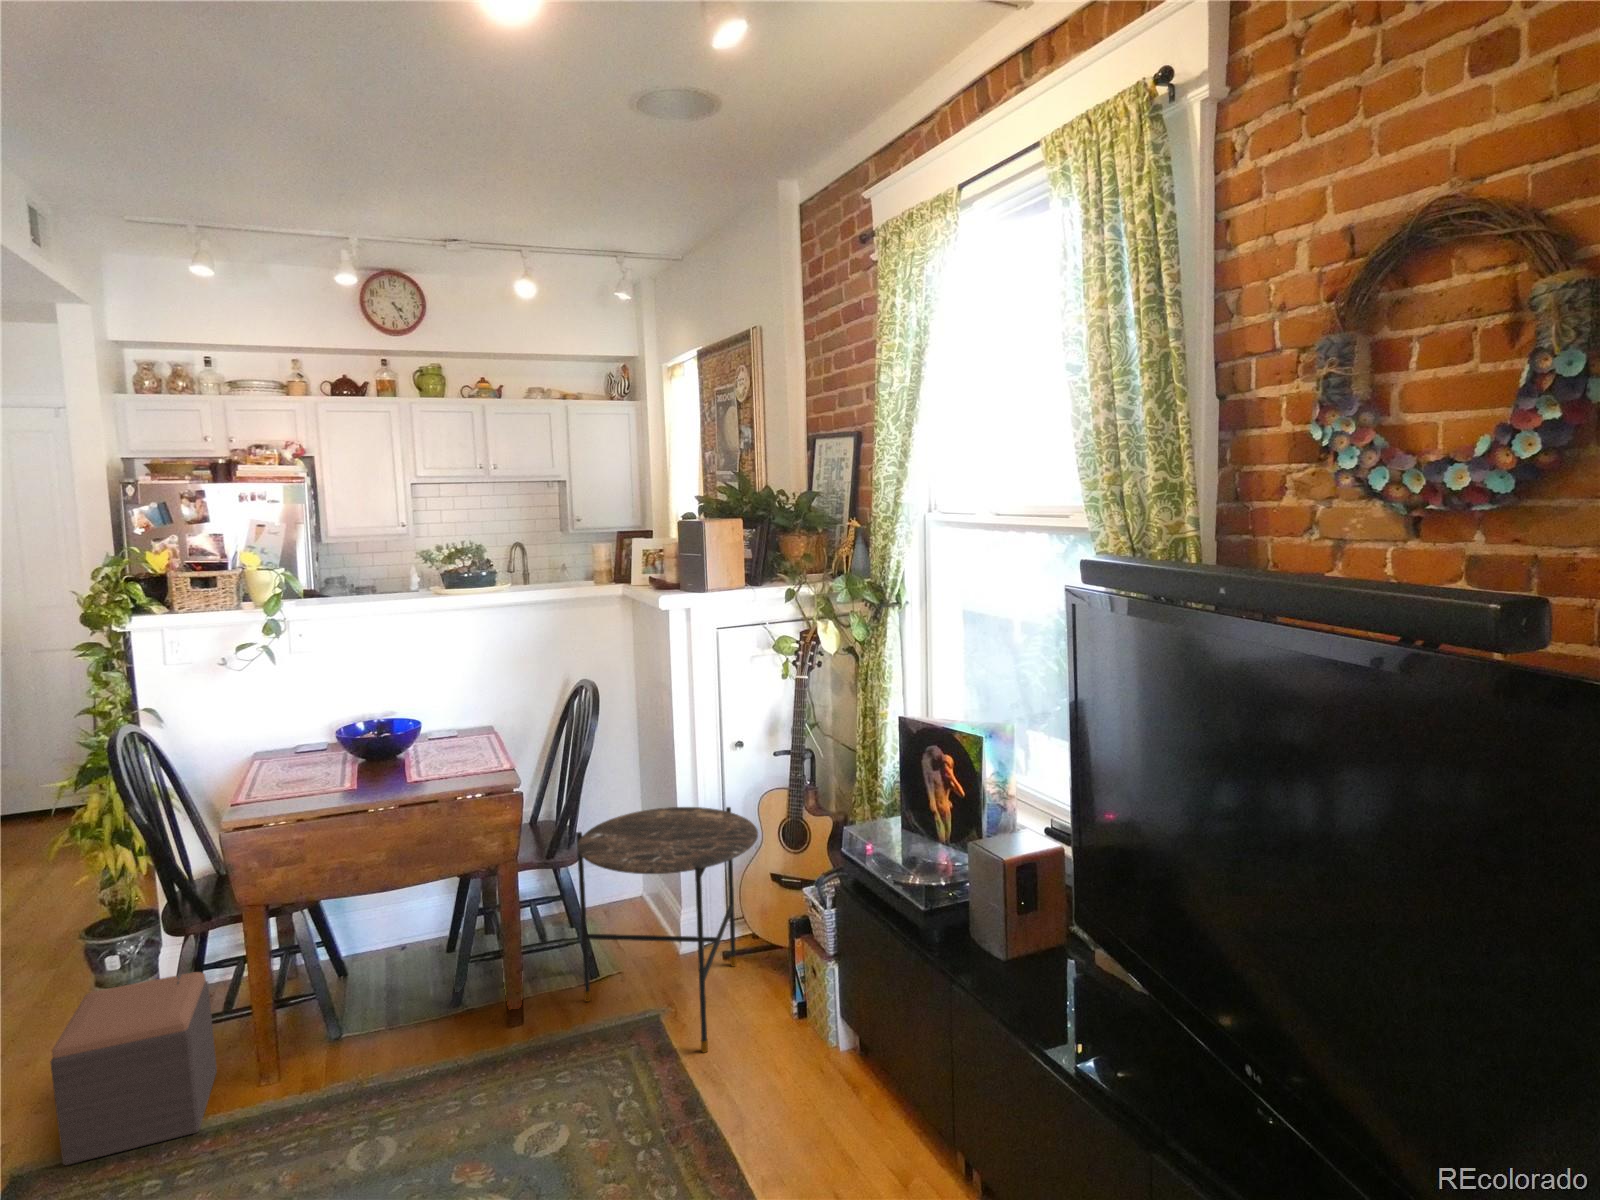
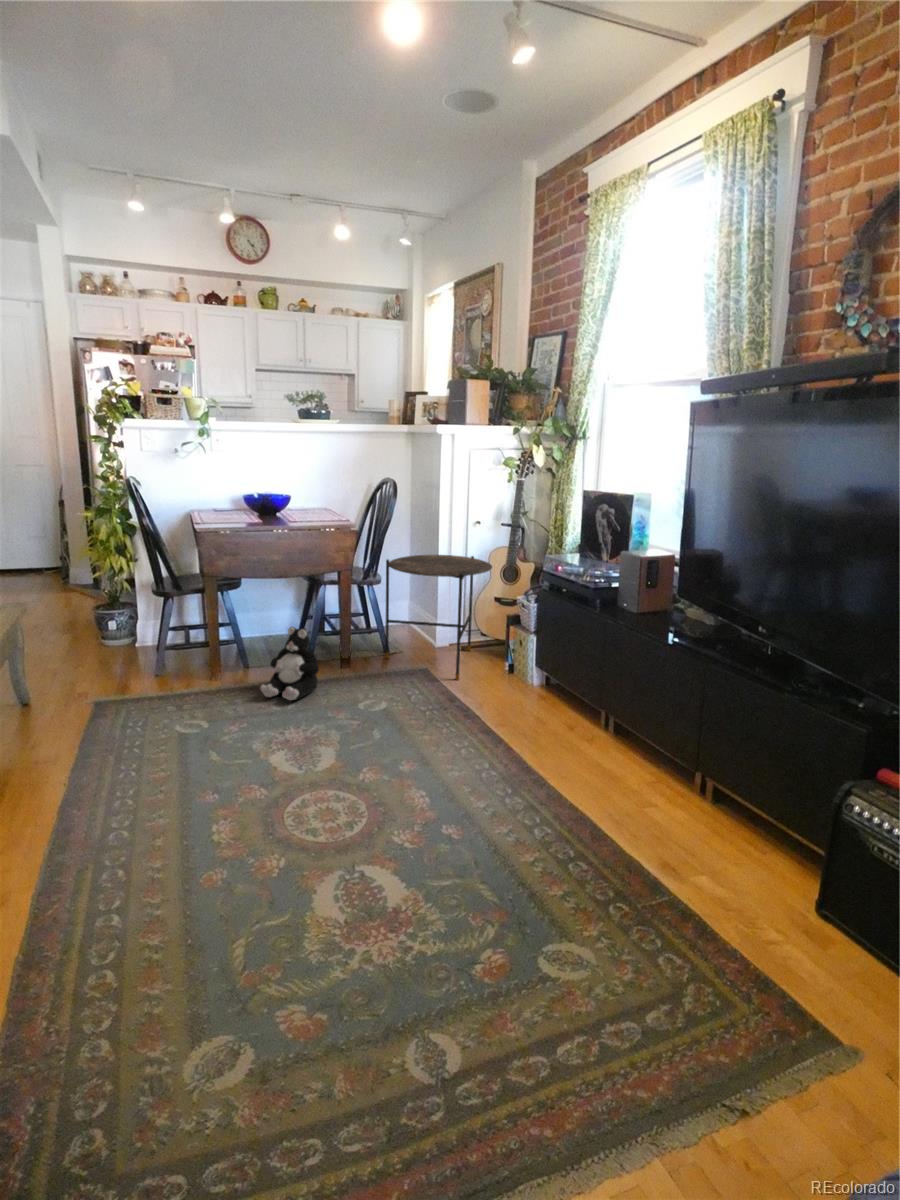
footstool: present [50,972,217,1165] -> none [119,613,190,697]
plush toy: none [325,994,443,1152] -> present [260,627,319,700]

